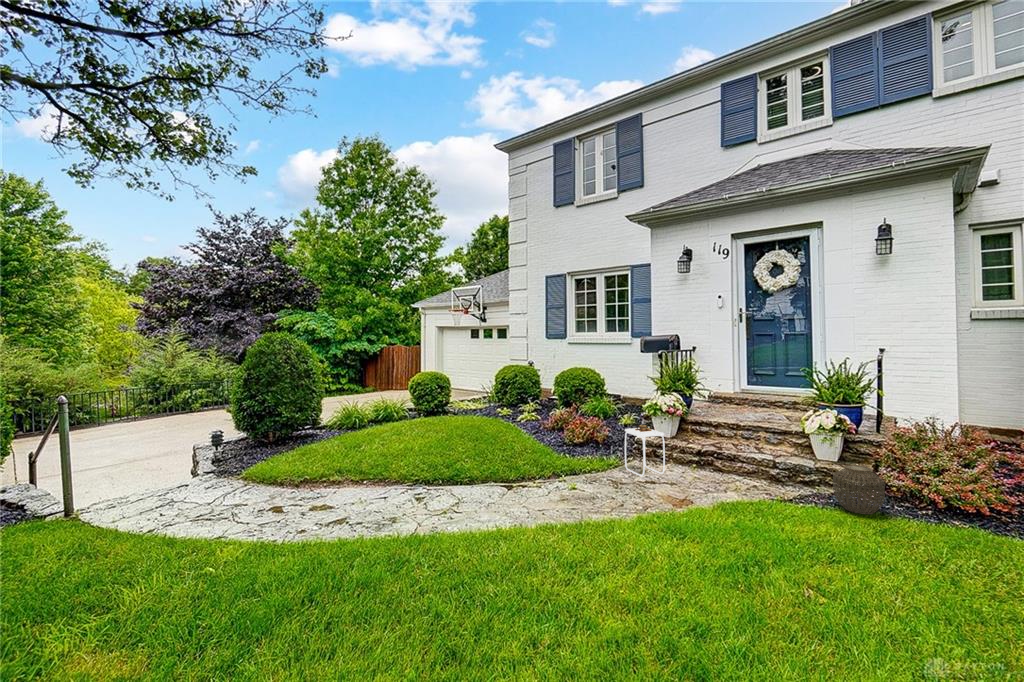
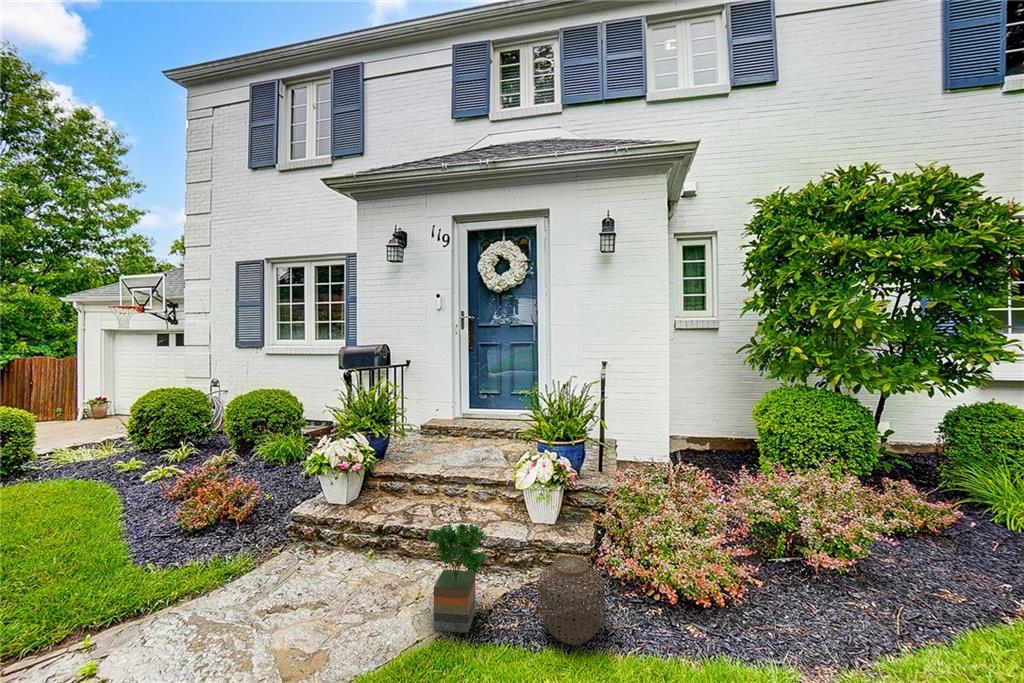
side table: present [625,425,665,476] -> none [231,507,296,612]
potted tree: none [753,439,796,500] -> present [428,523,487,633]

